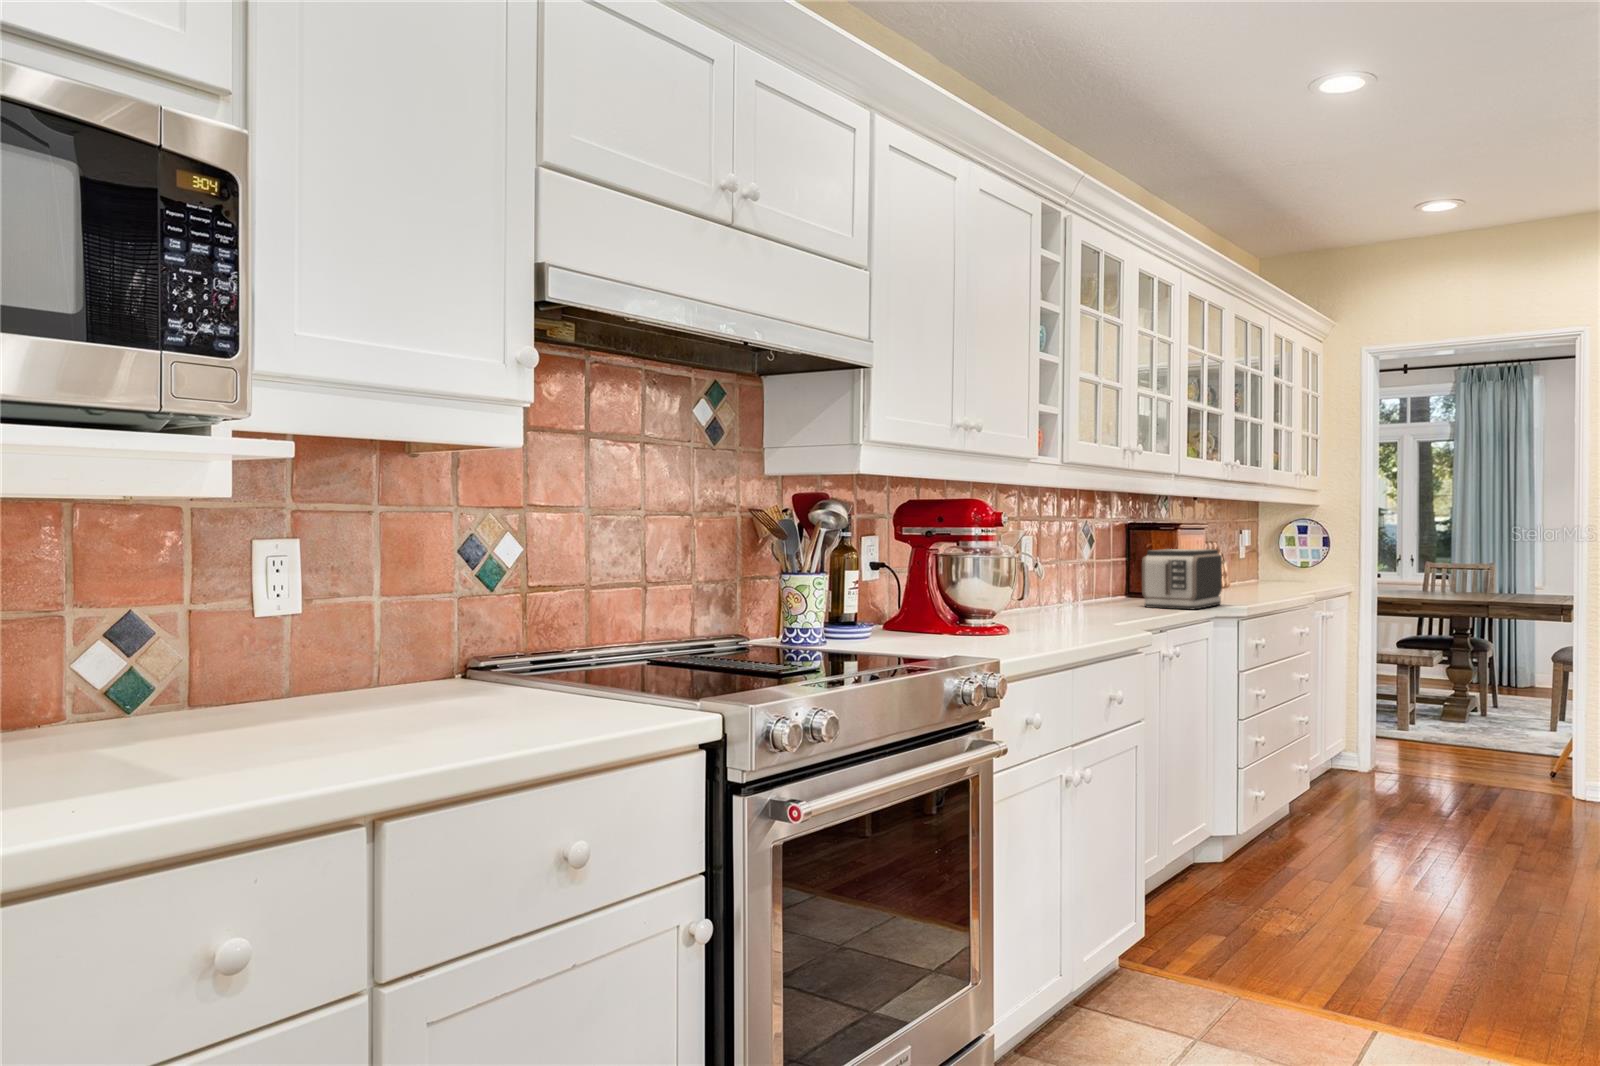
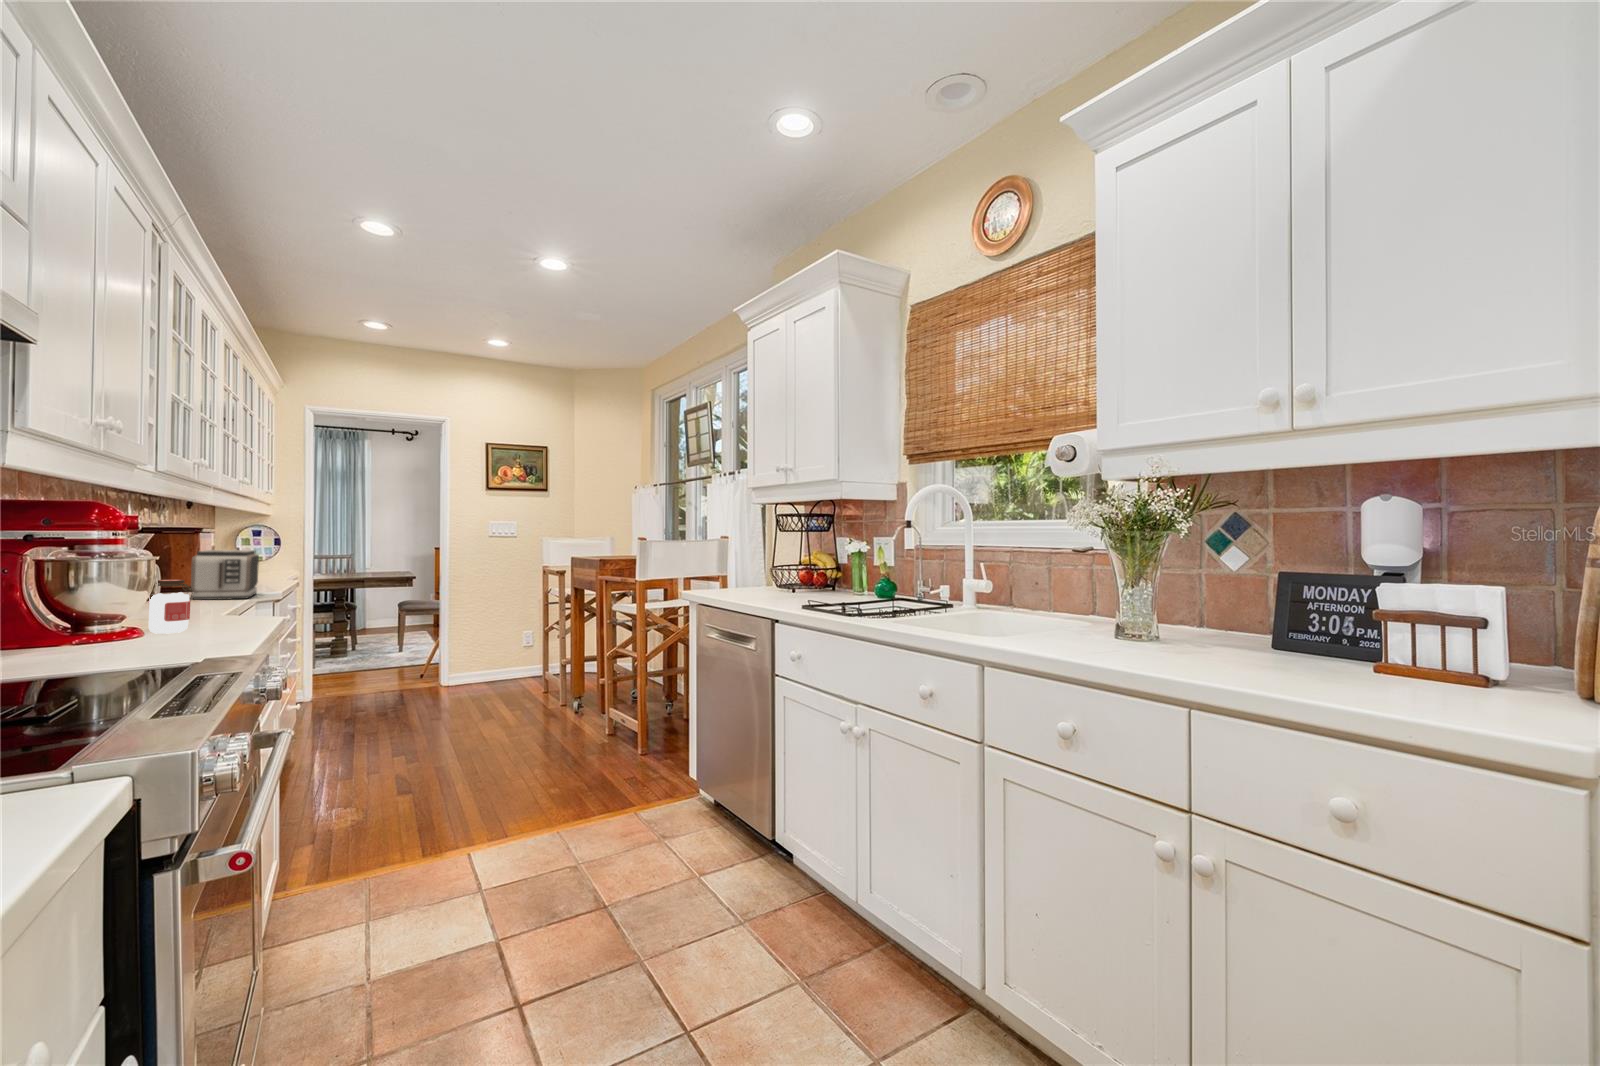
jar: none [1011,577,1047,635] -> present [148,580,192,634]

